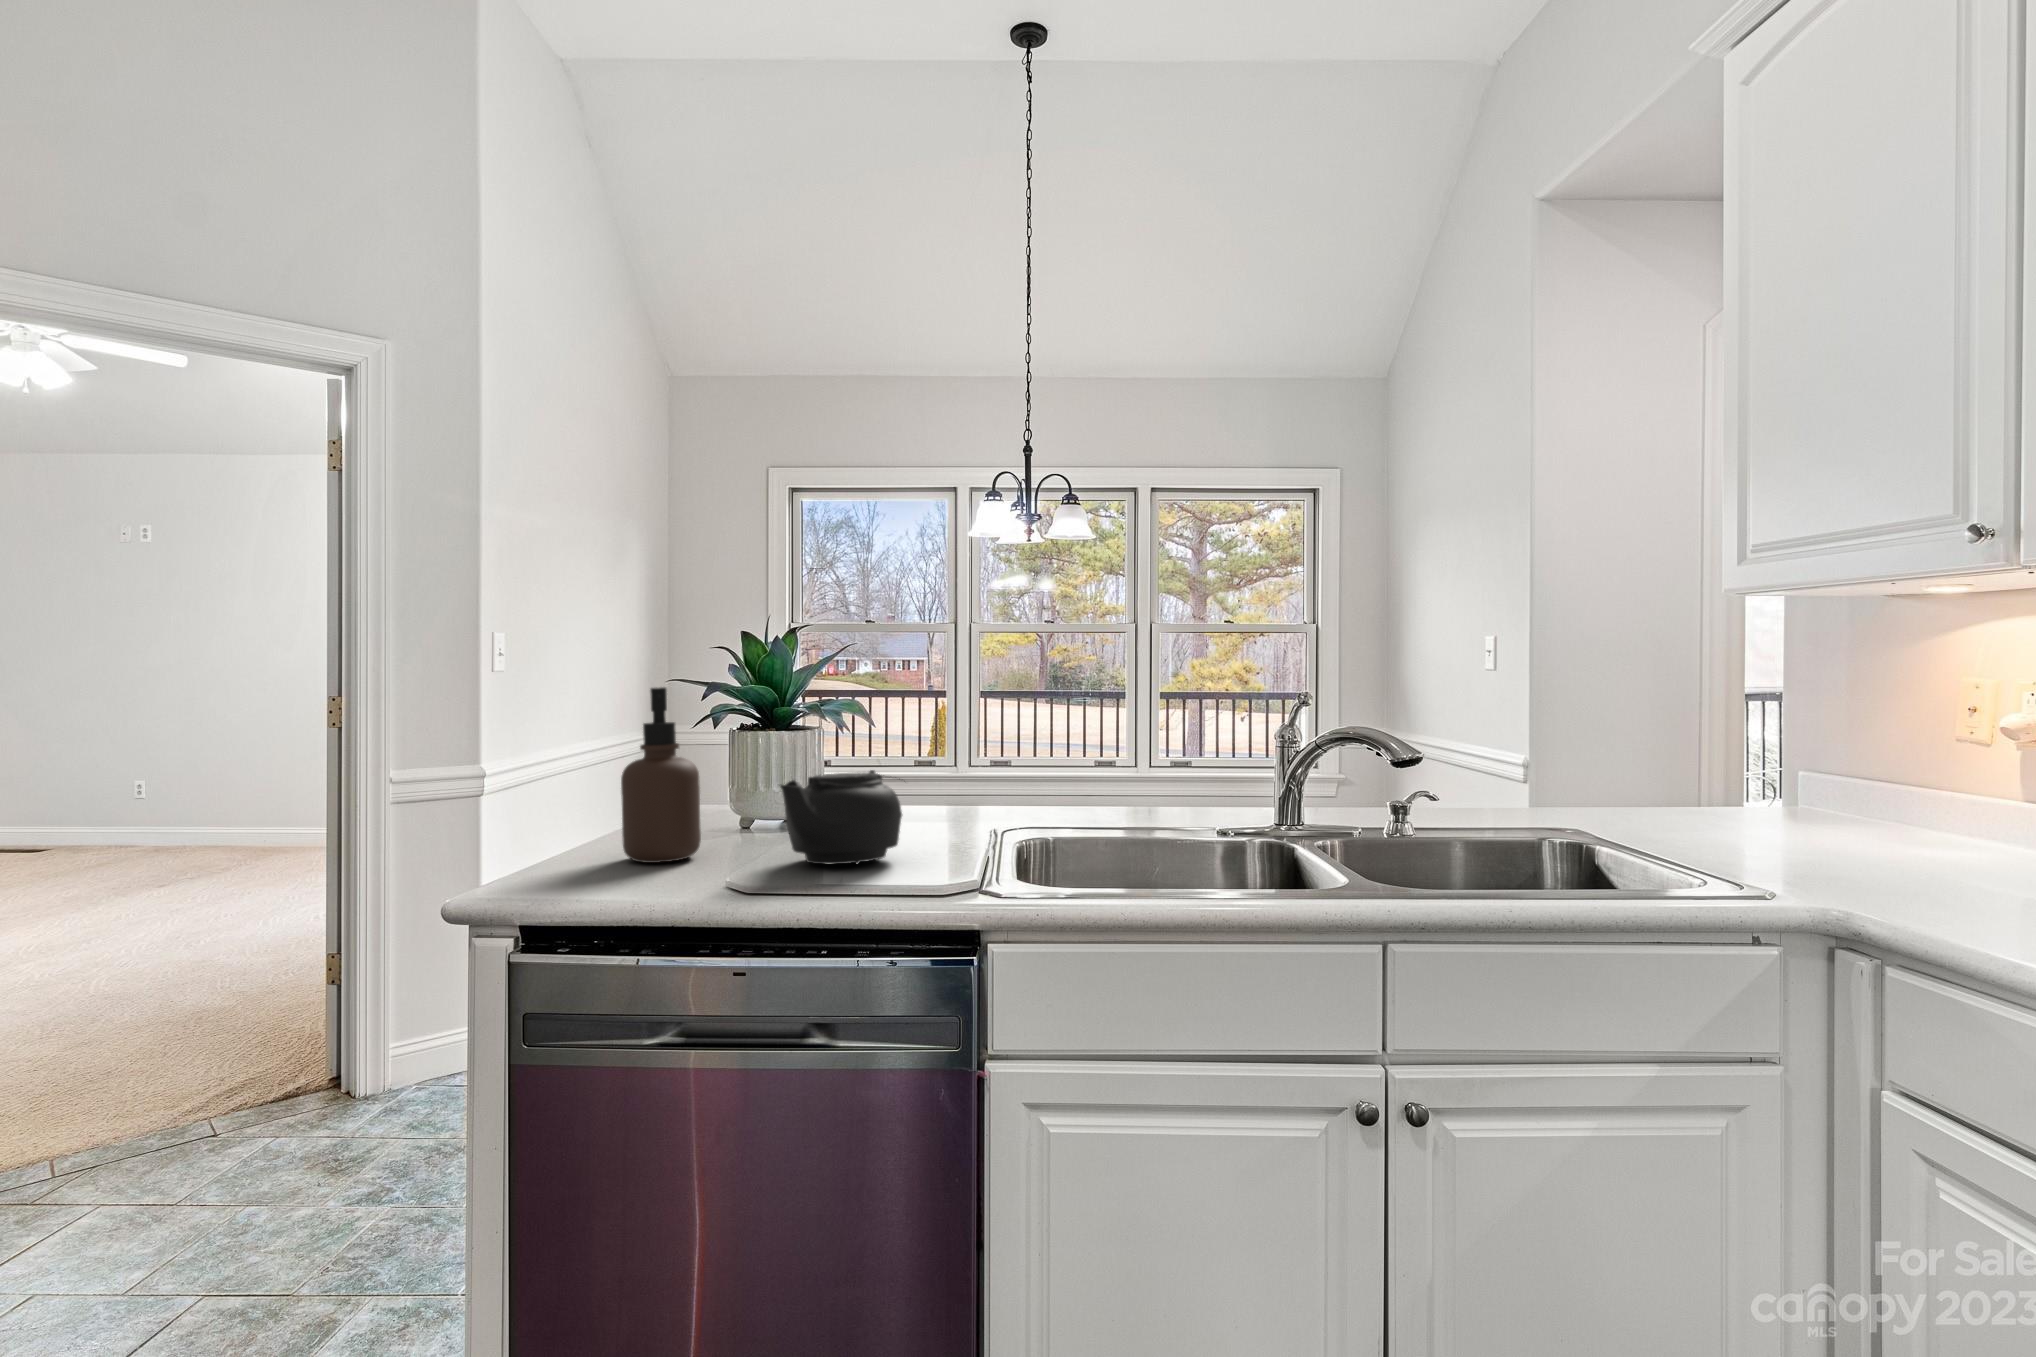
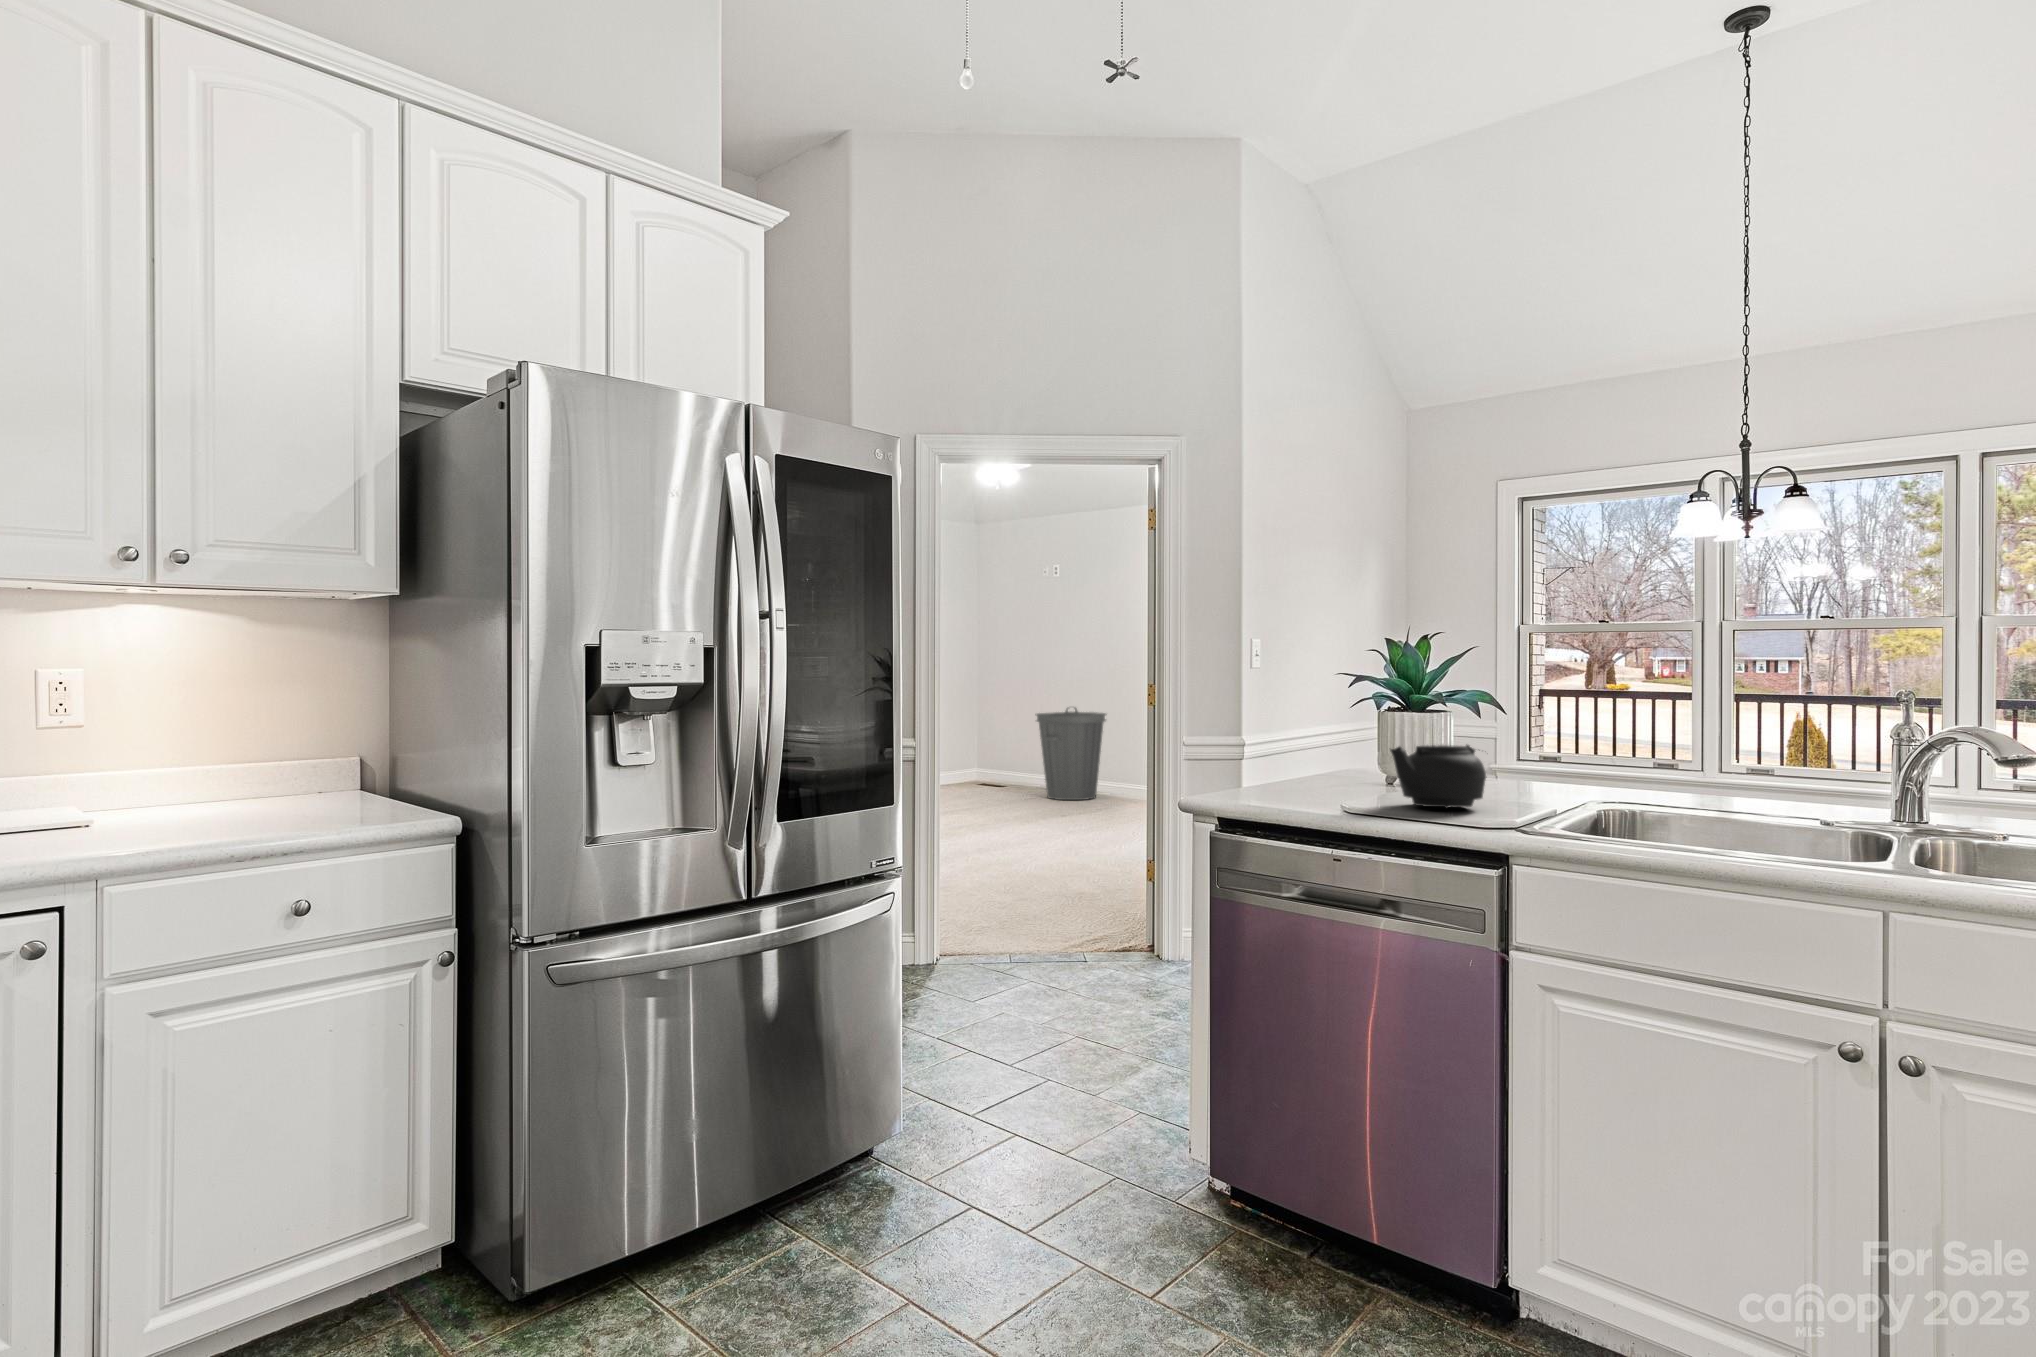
soap dispenser: present [621,687,701,863] -> none [1296,682,1347,796]
trash can: none [117,730,246,864] -> present [1035,708,1107,800]

